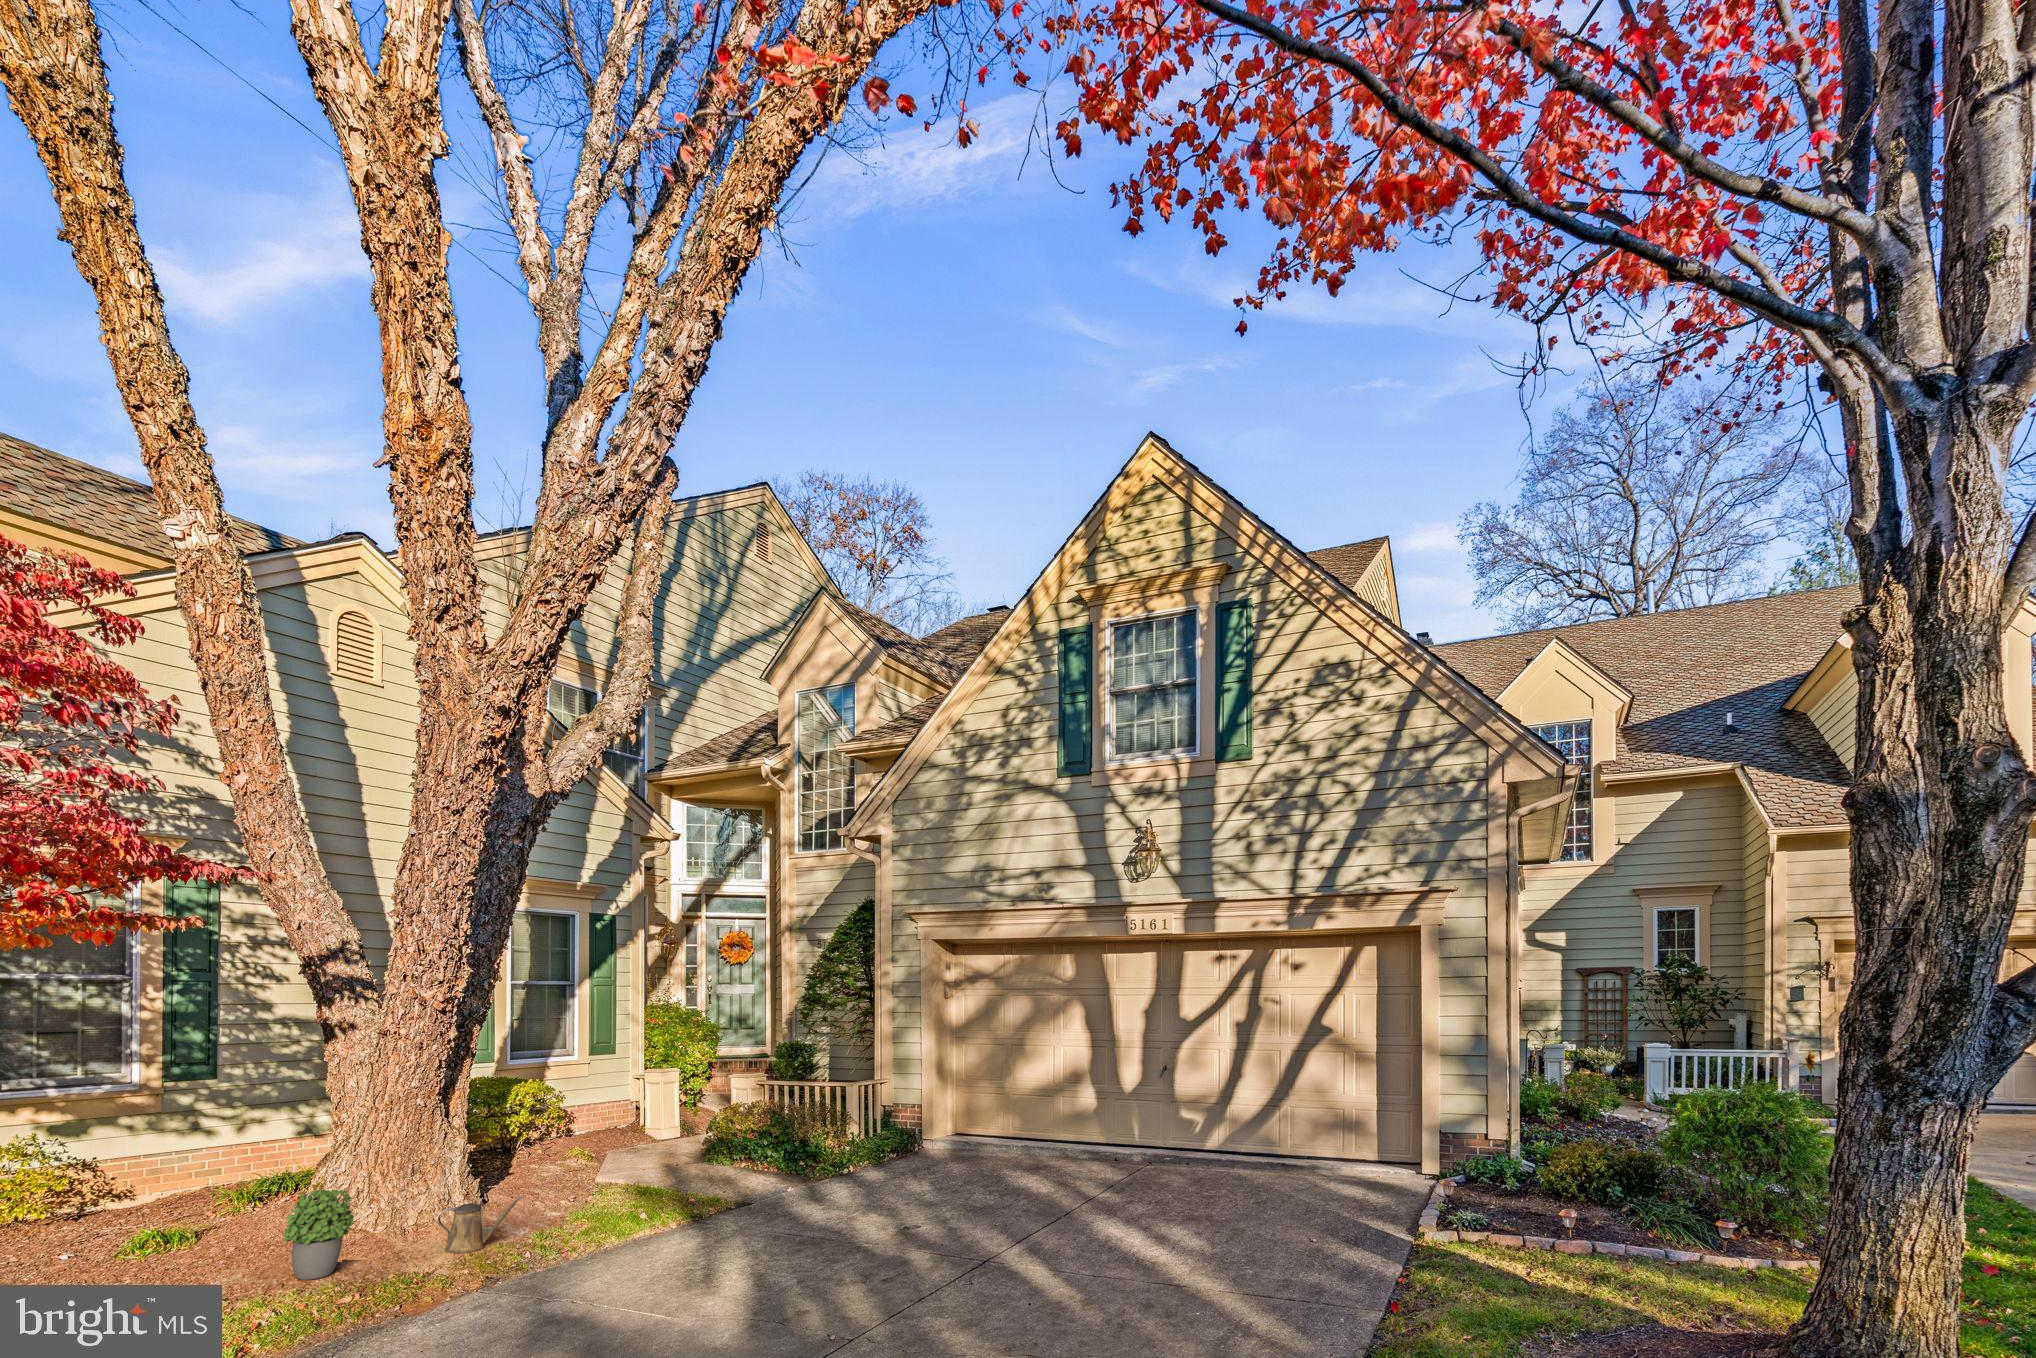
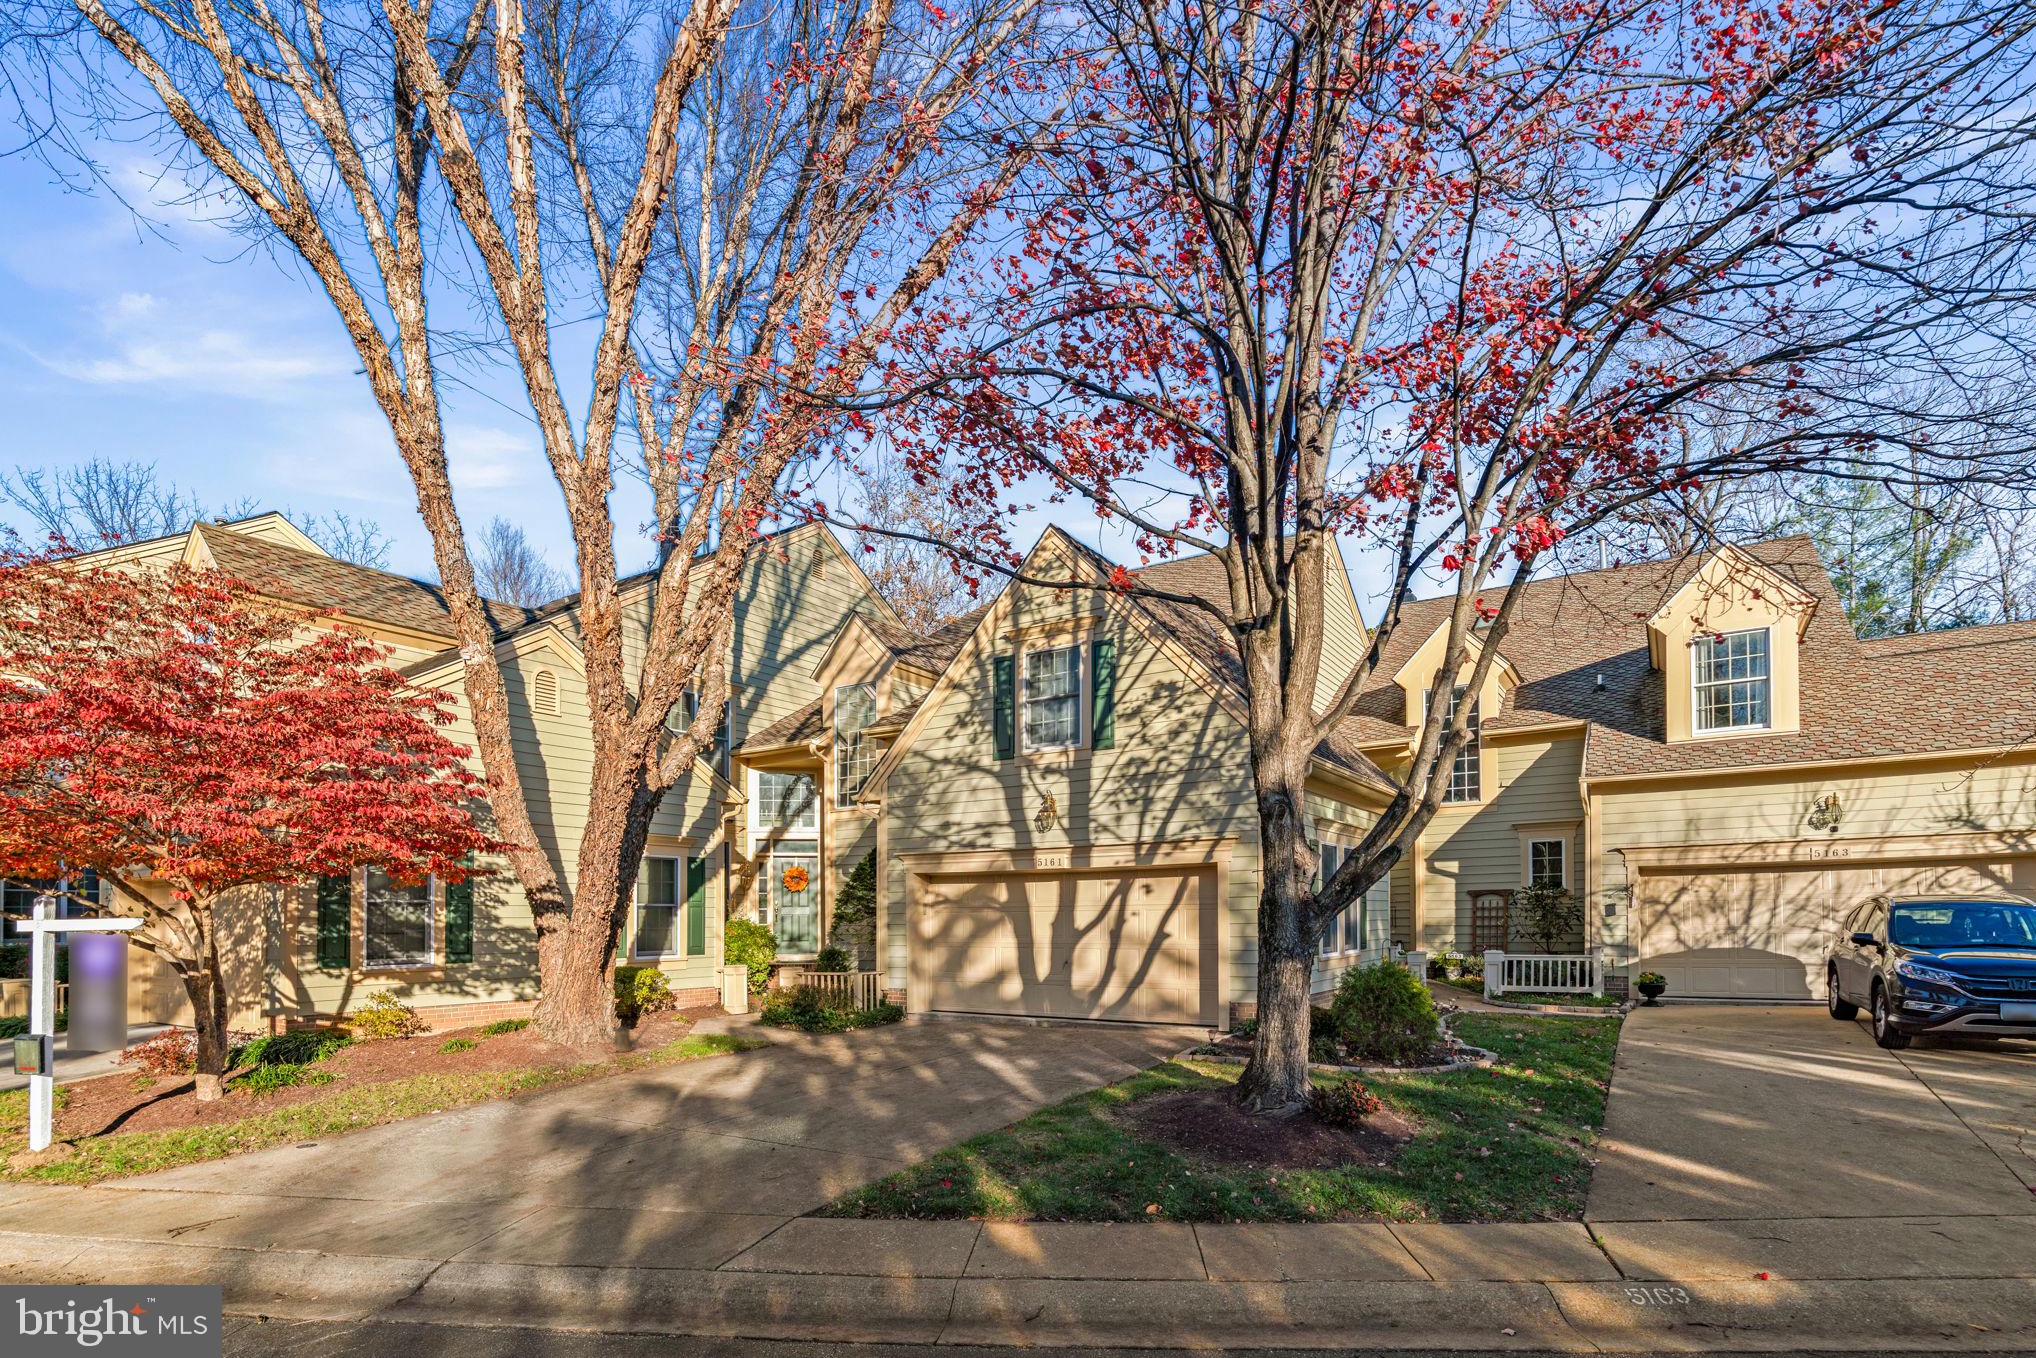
potted plant: present [283,1188,354,1280] -> none [526,1013,563,1061]

